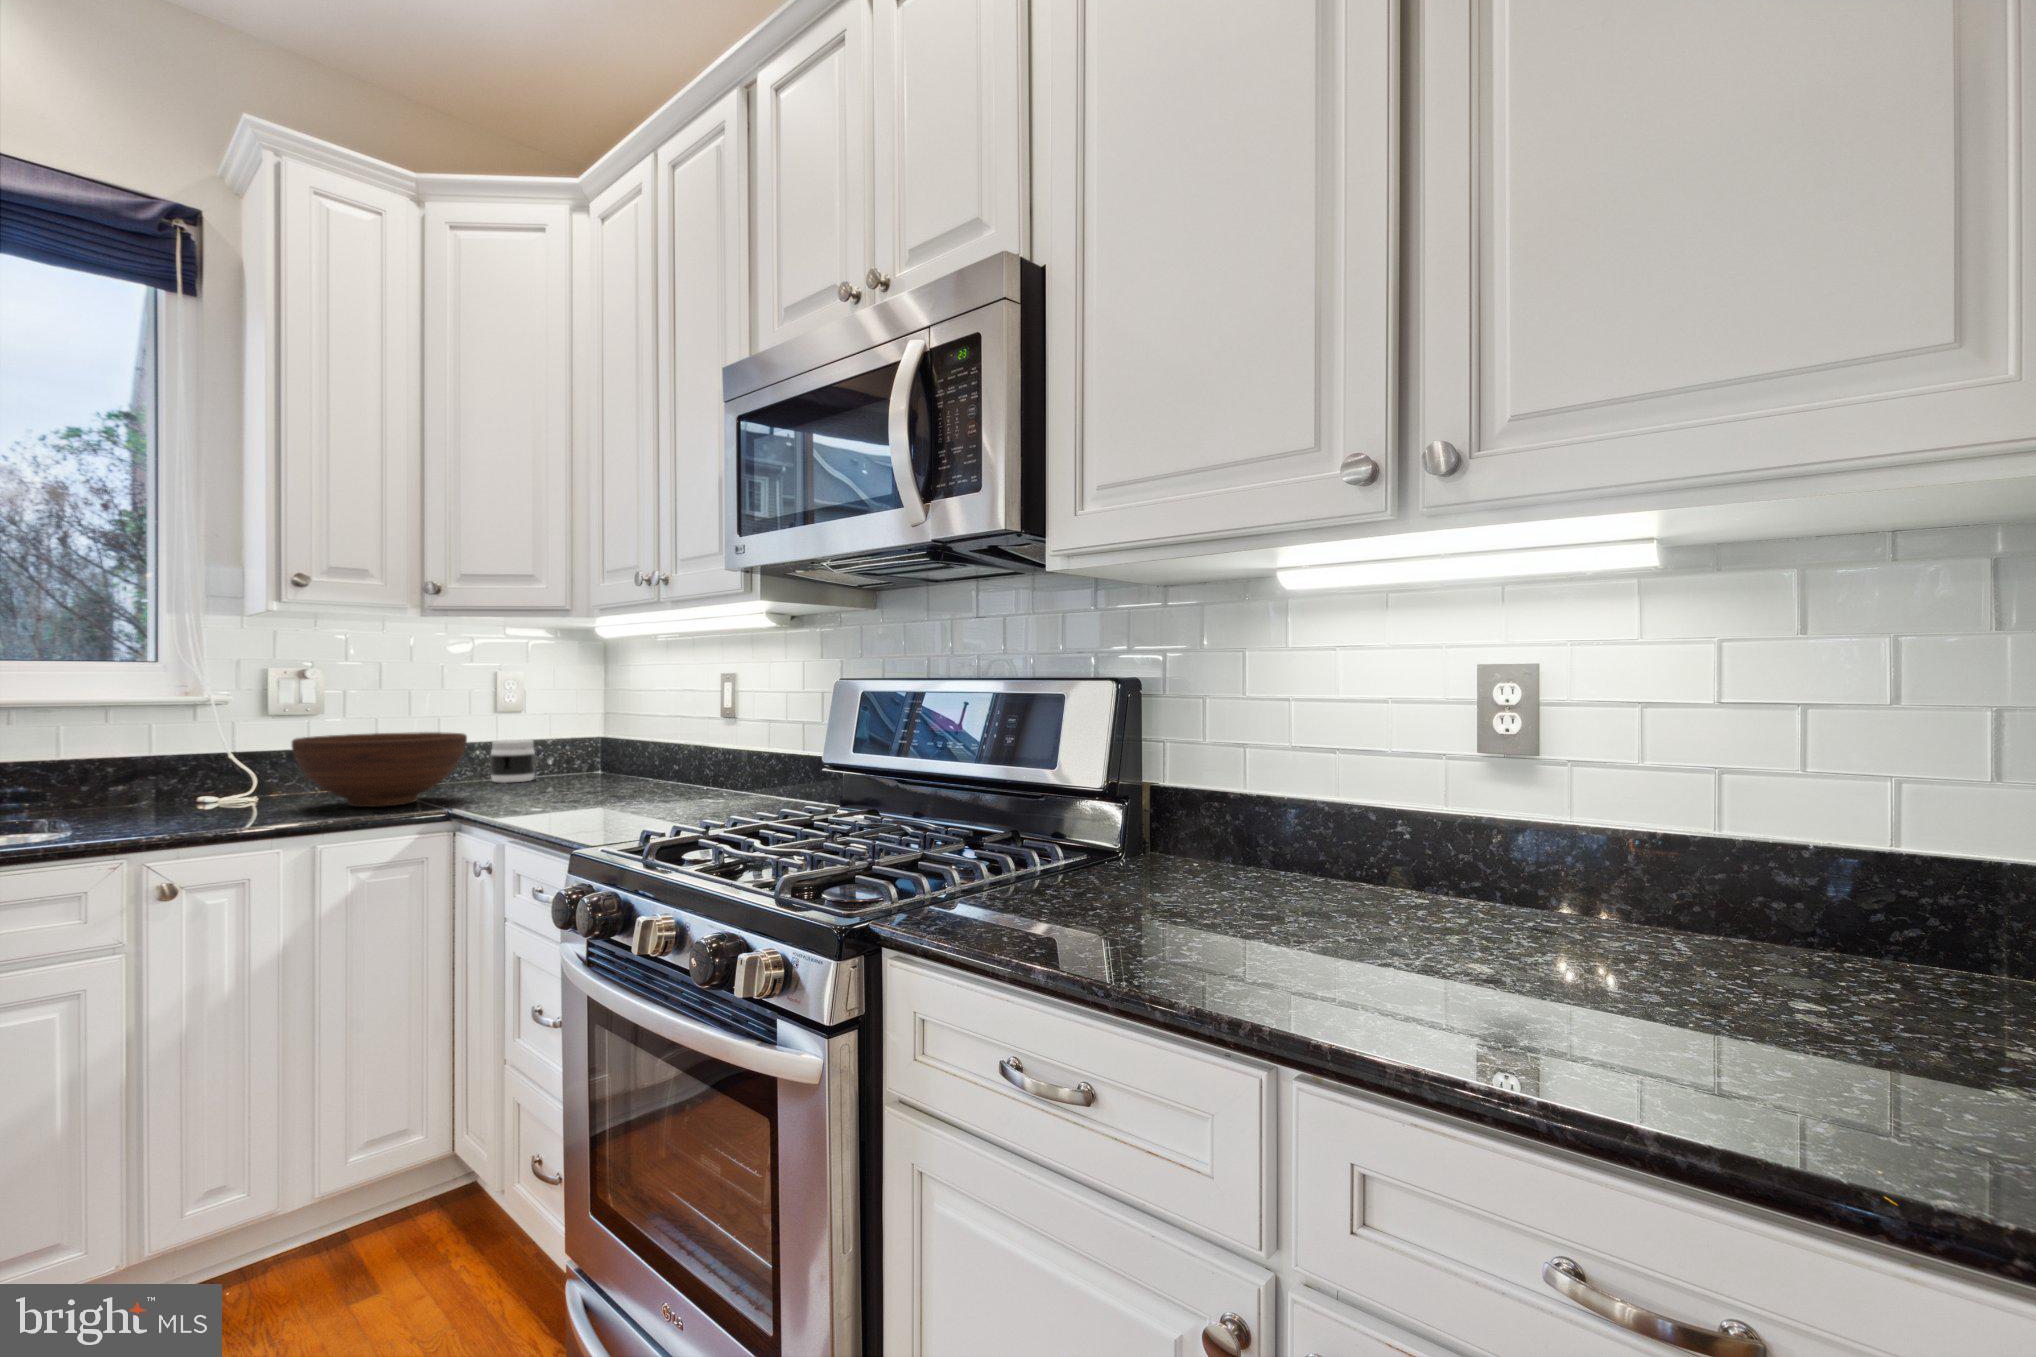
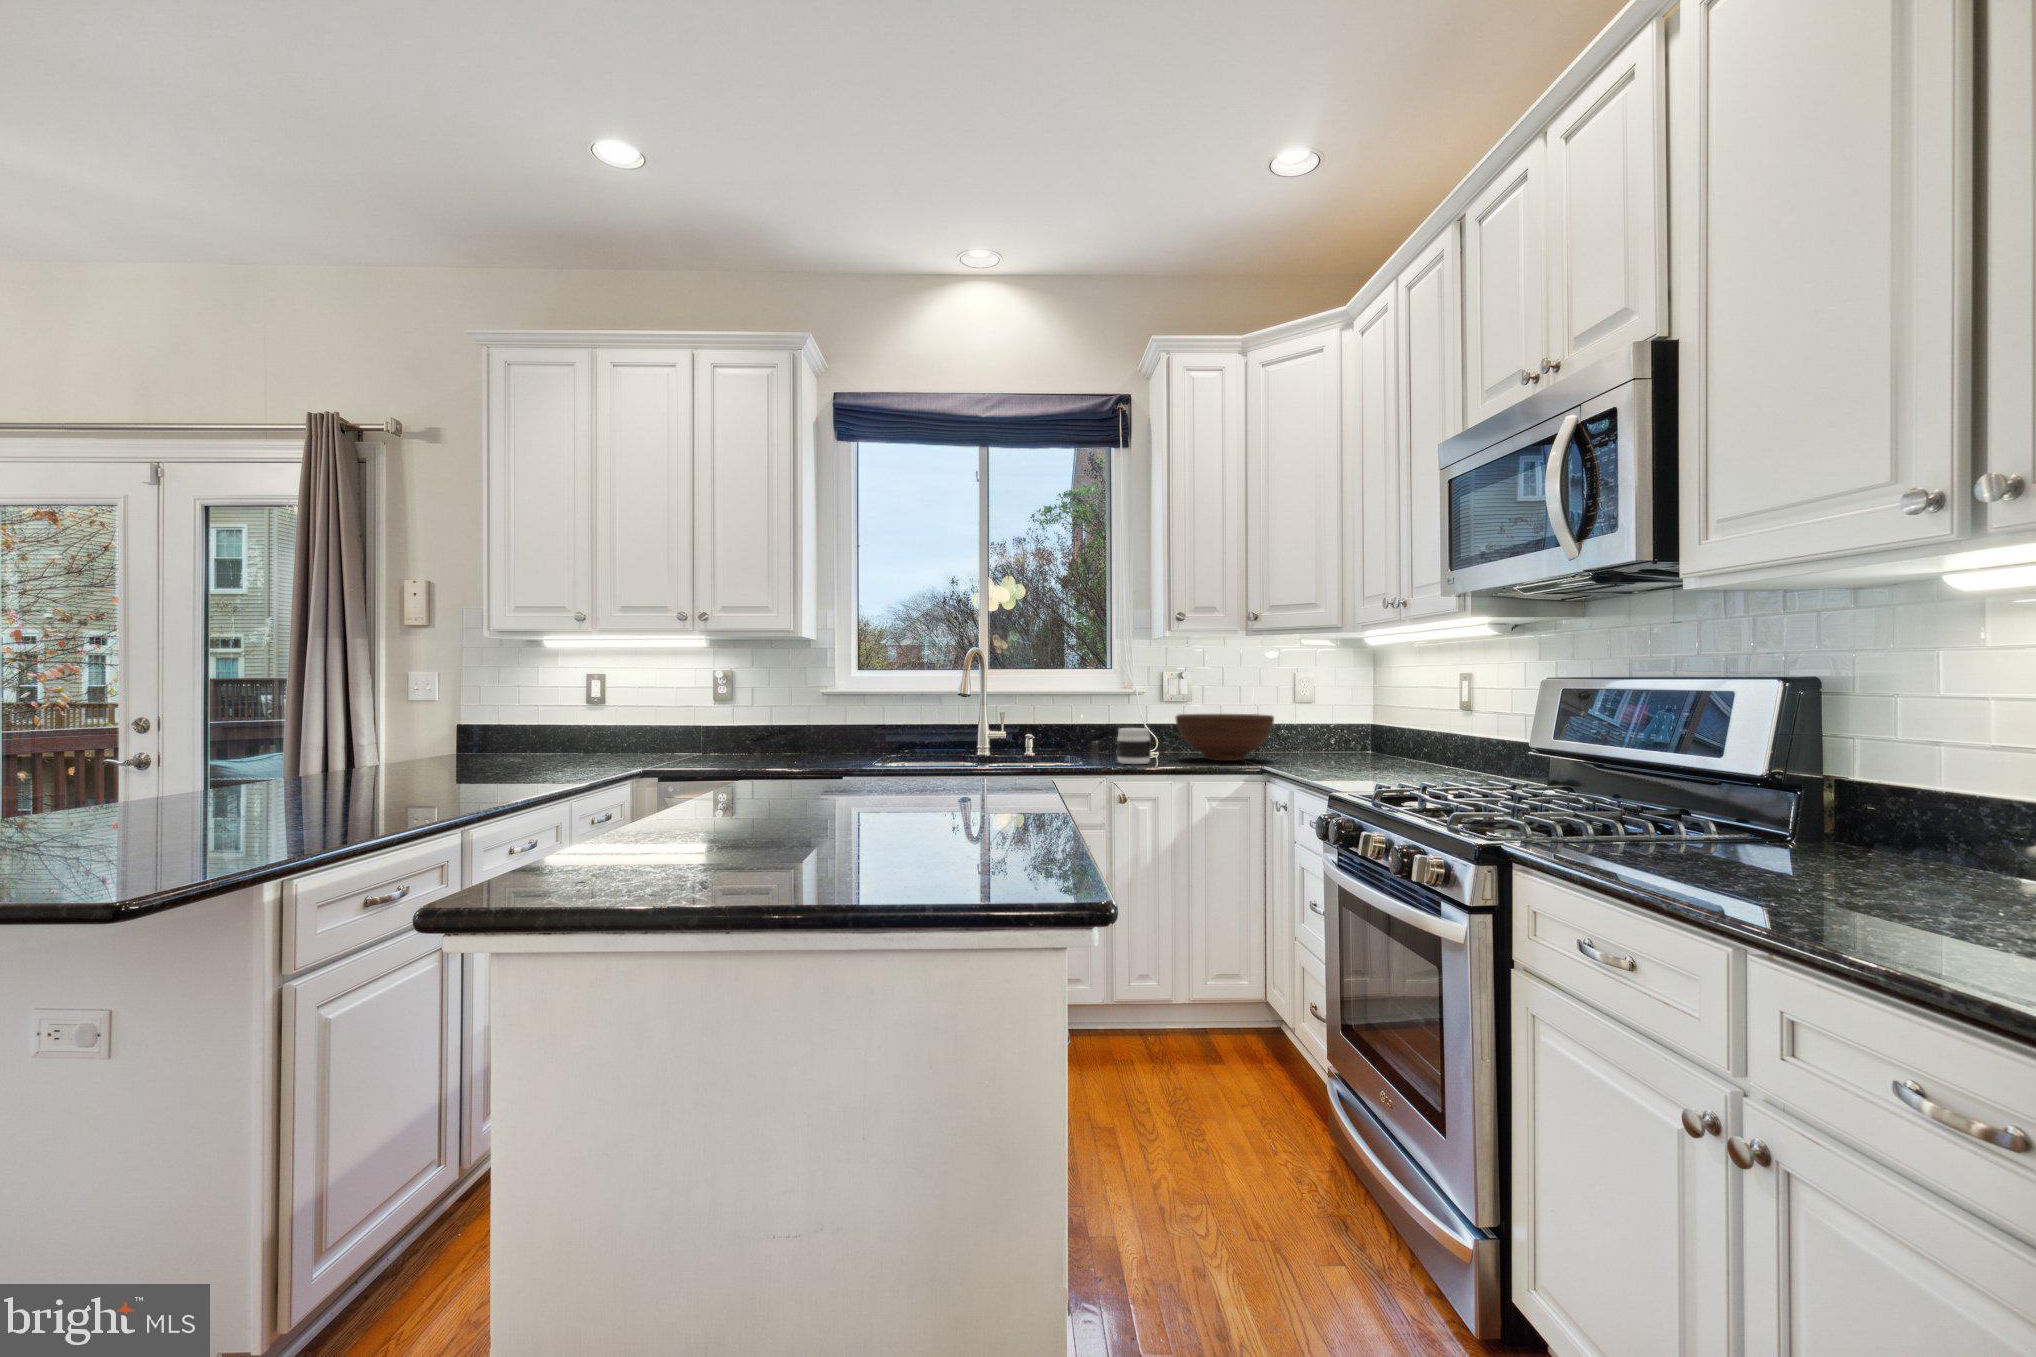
jar: present [490,739,535,783] -> present [1117,728,1151,764]

